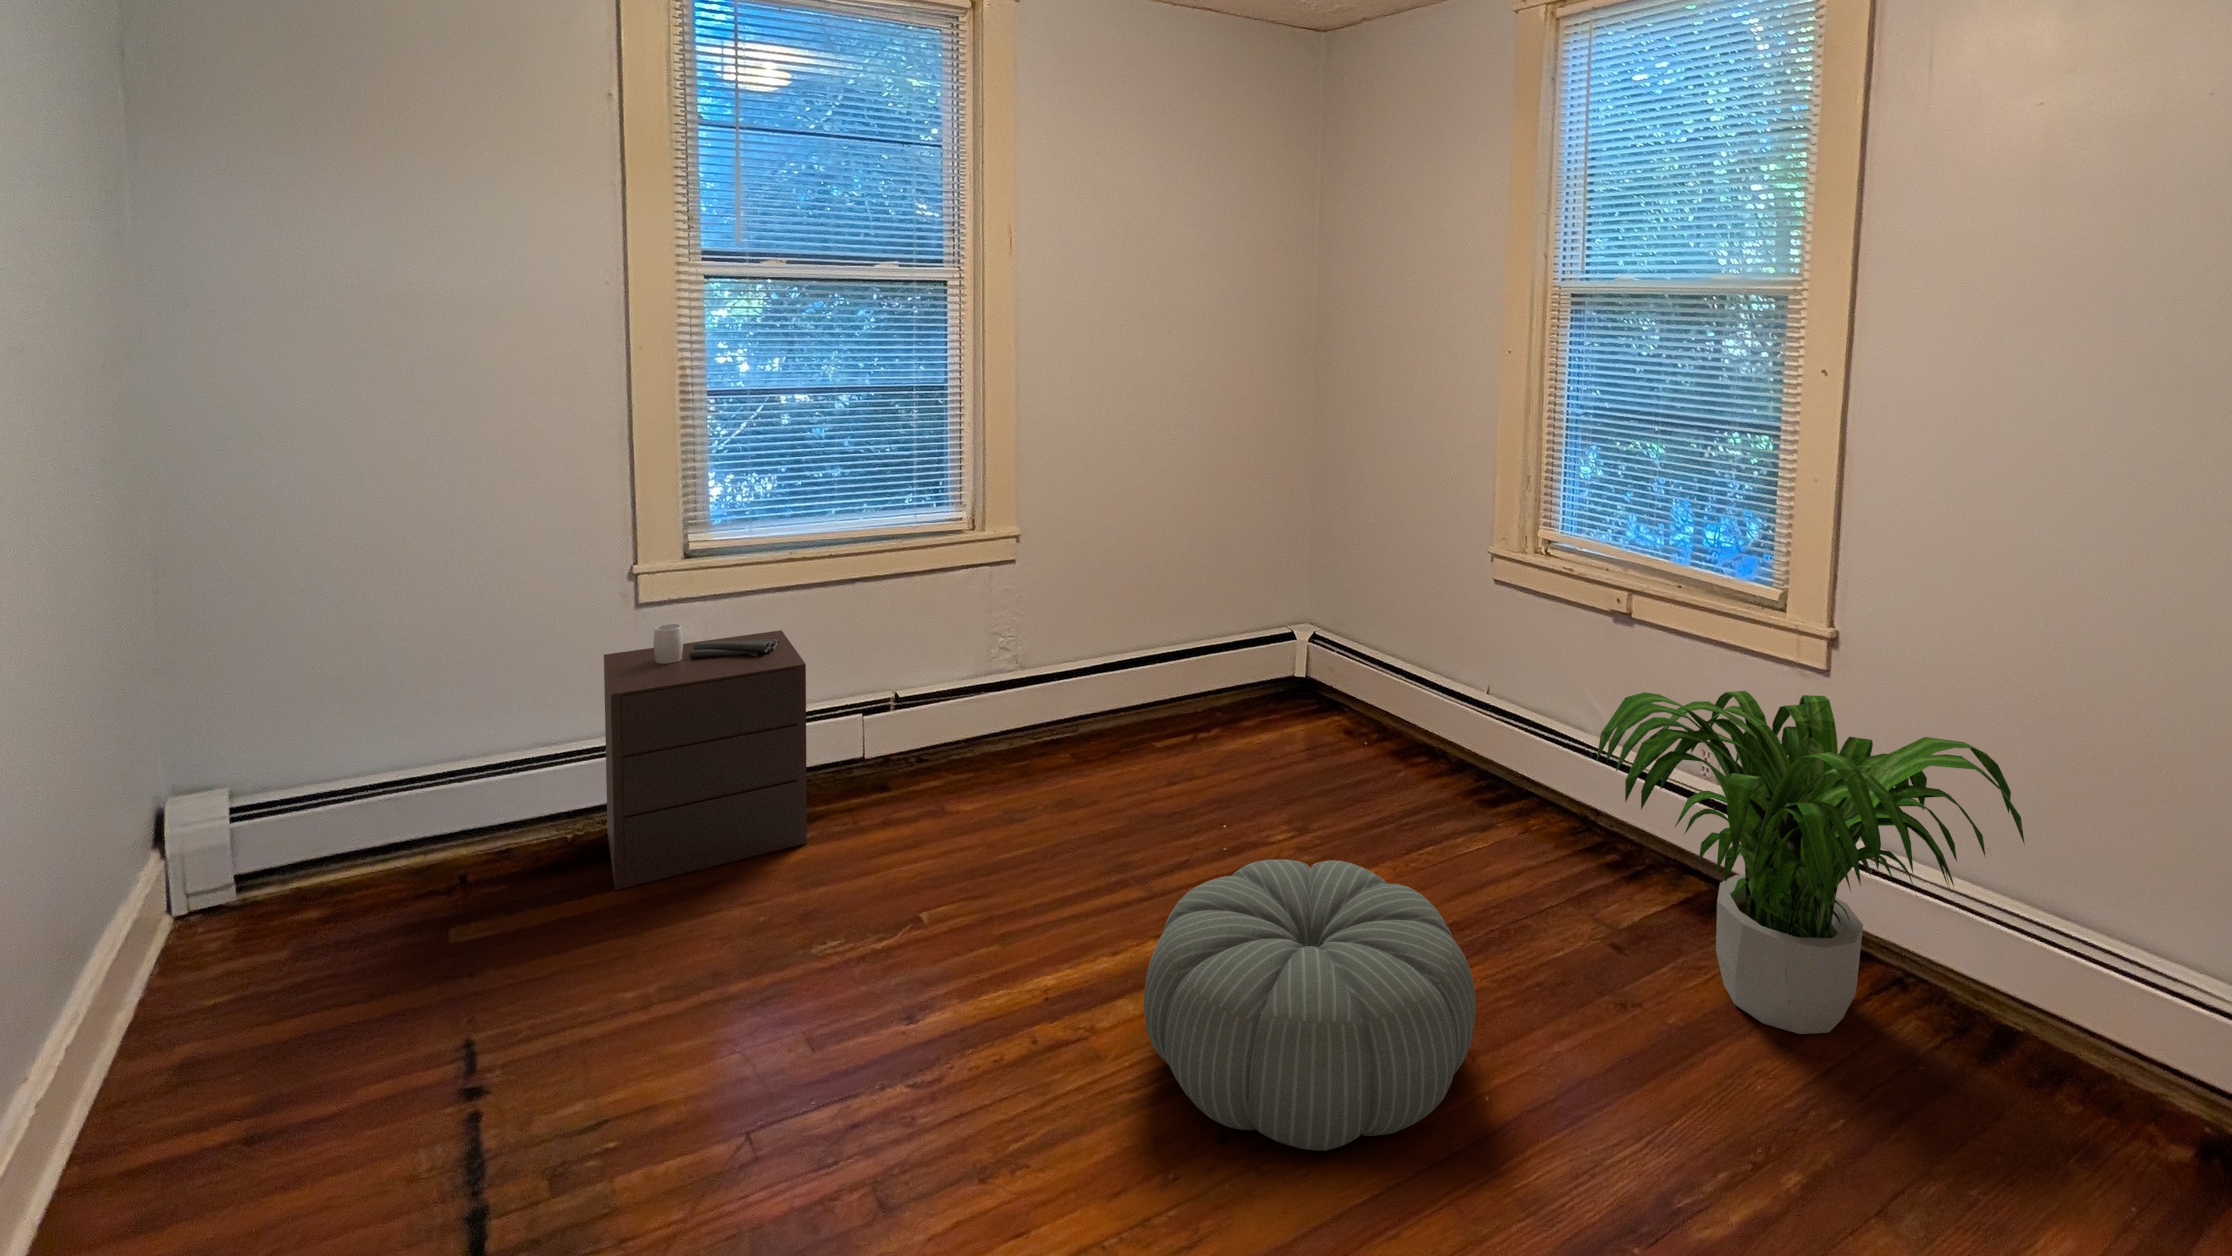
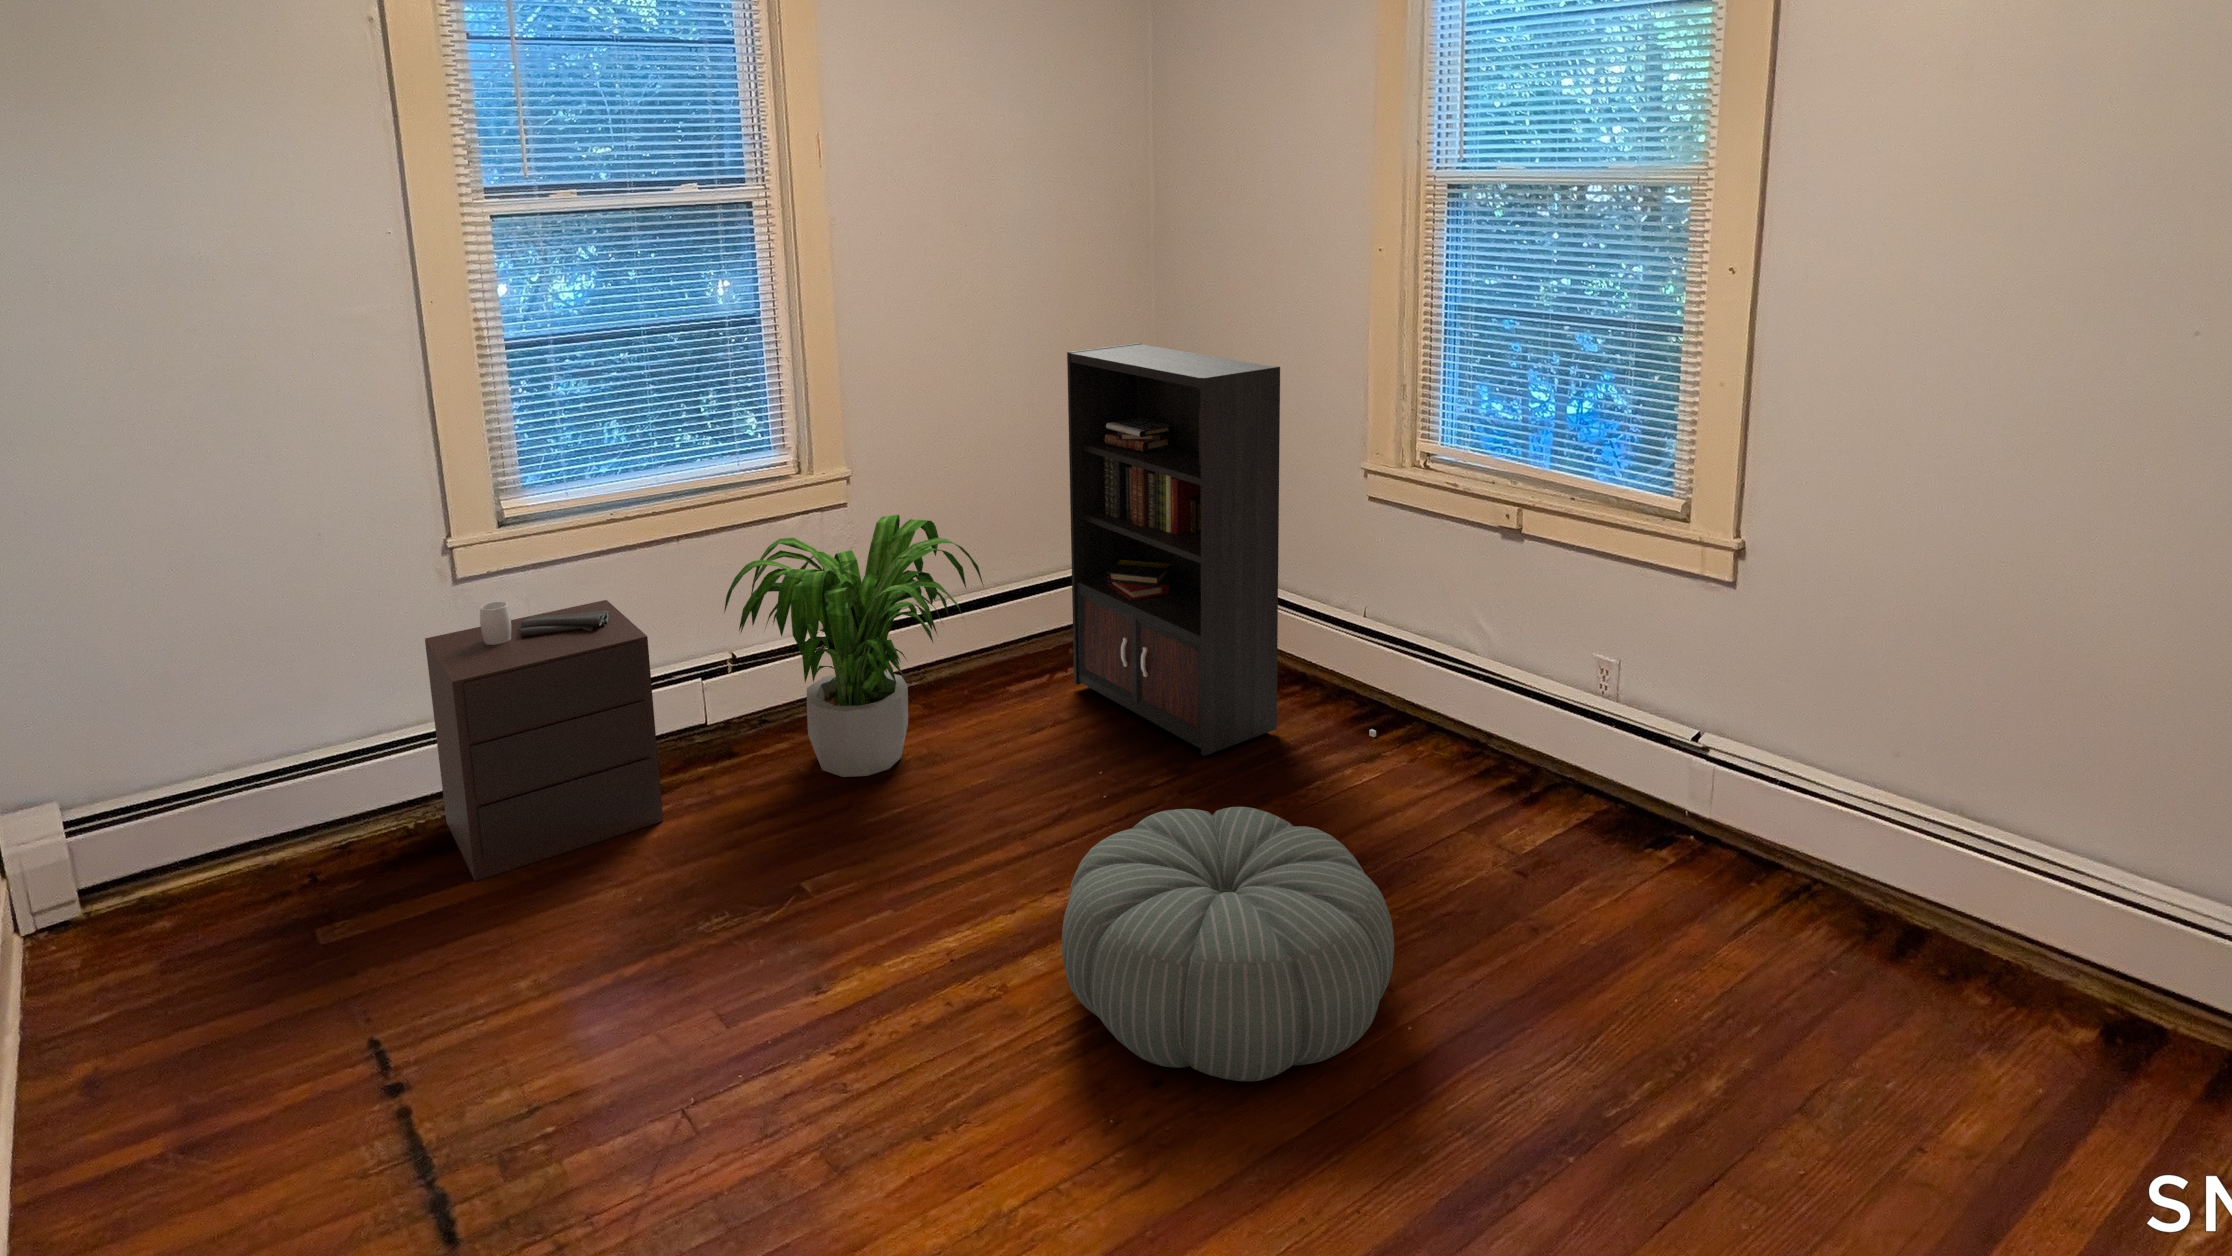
bookcase: none [1215,427,1489,812] -> present [1067,343,1376,756]
potted plant: present [1596,691,2024,1034] -> present [724,515,983,777]

